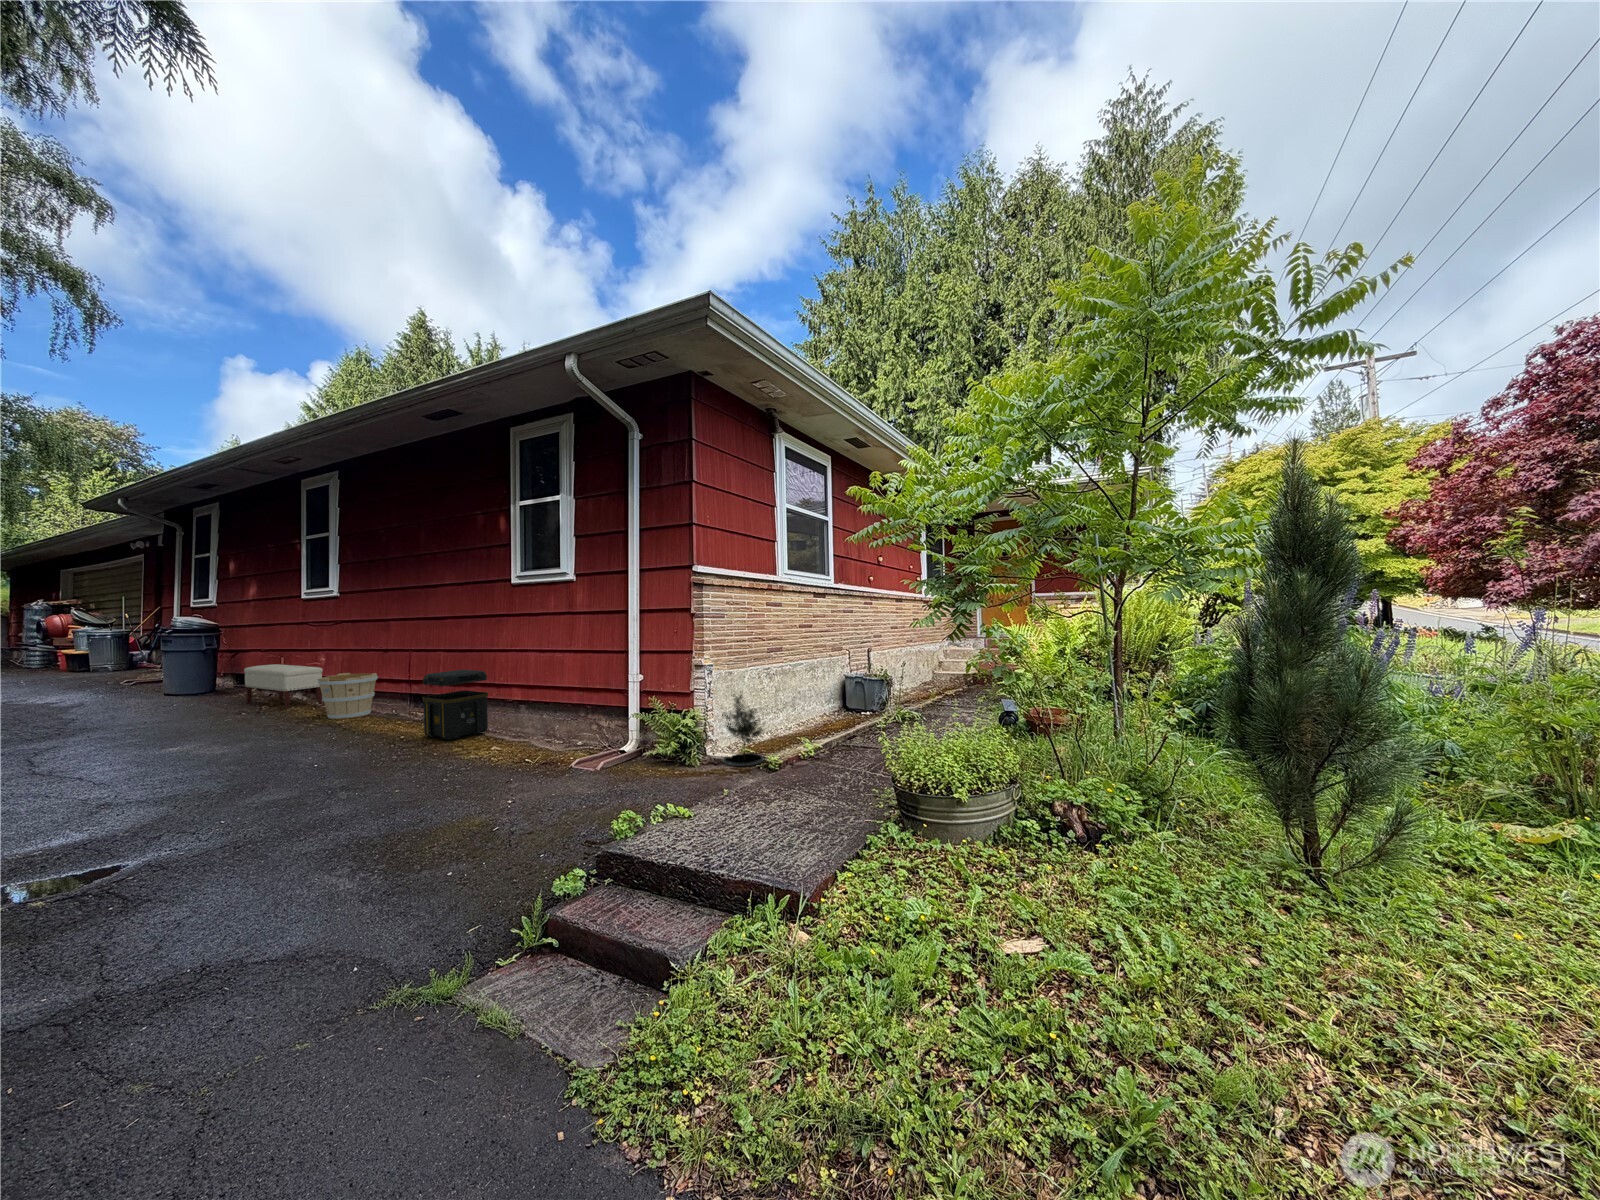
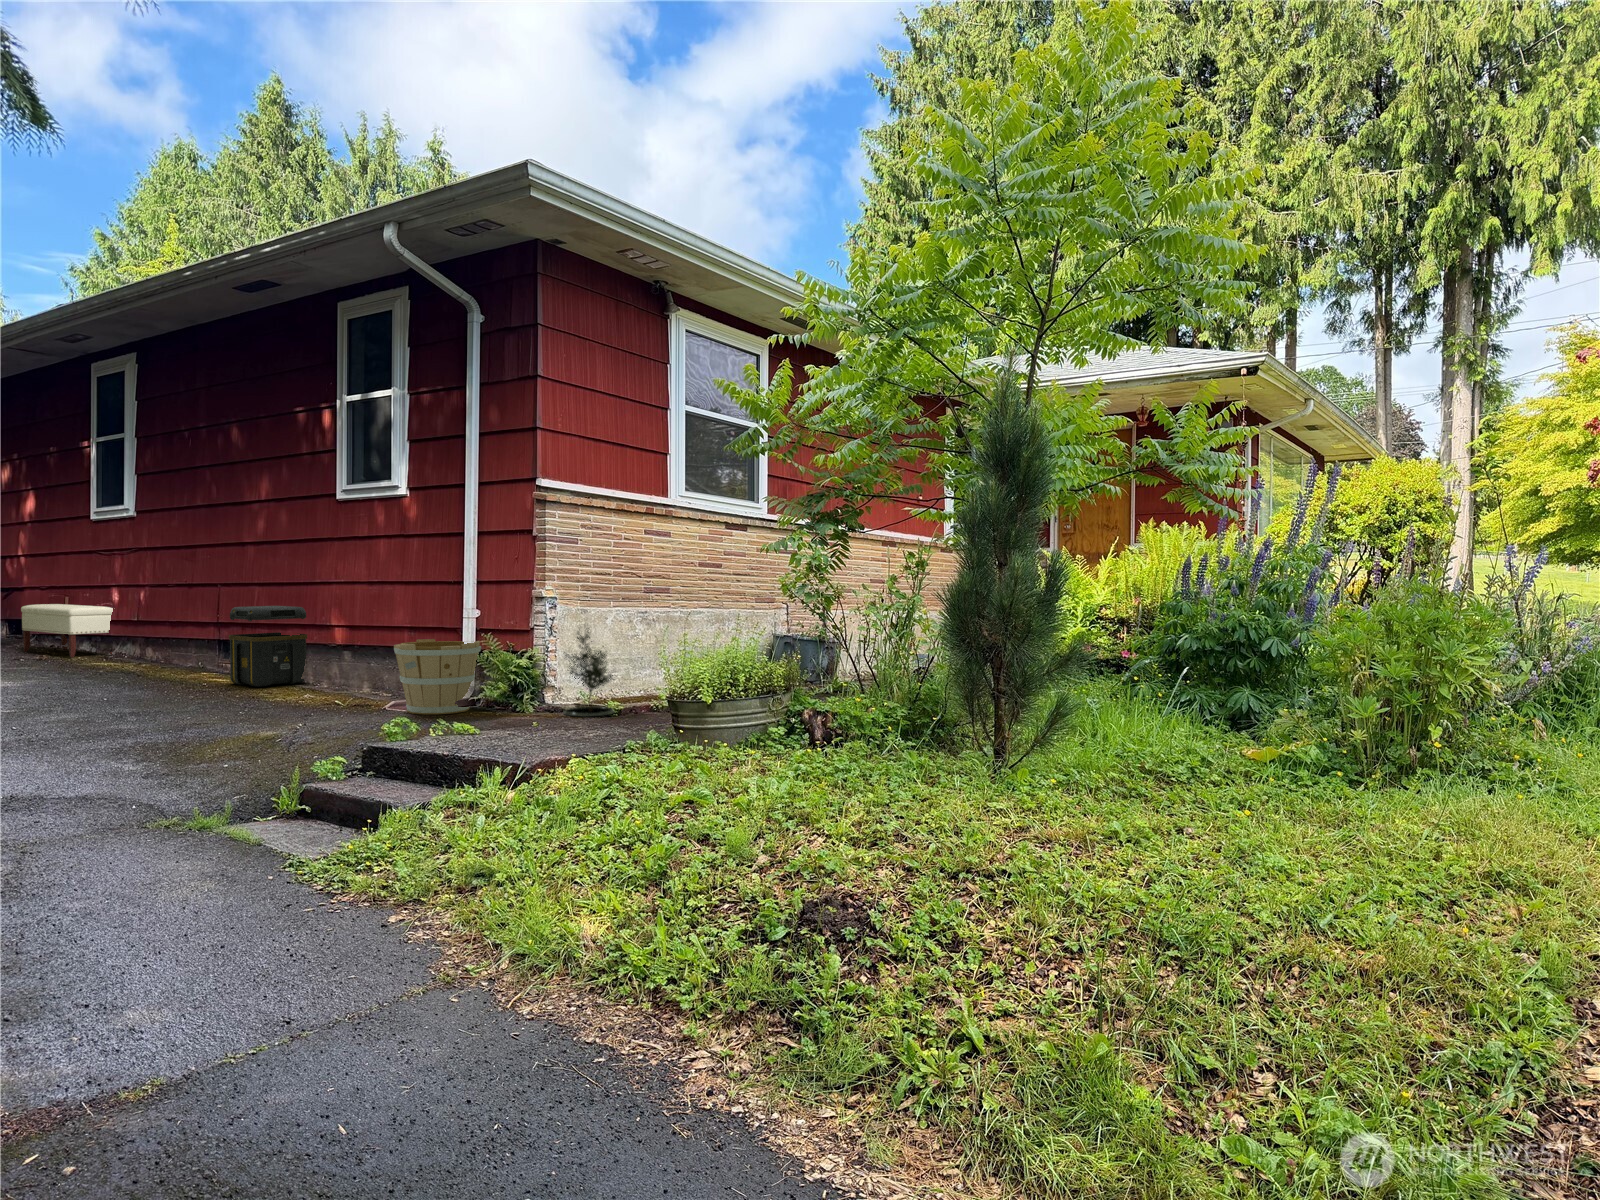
wooden bucket: present [318,673,378,719] -> present [394,639,481,715]

